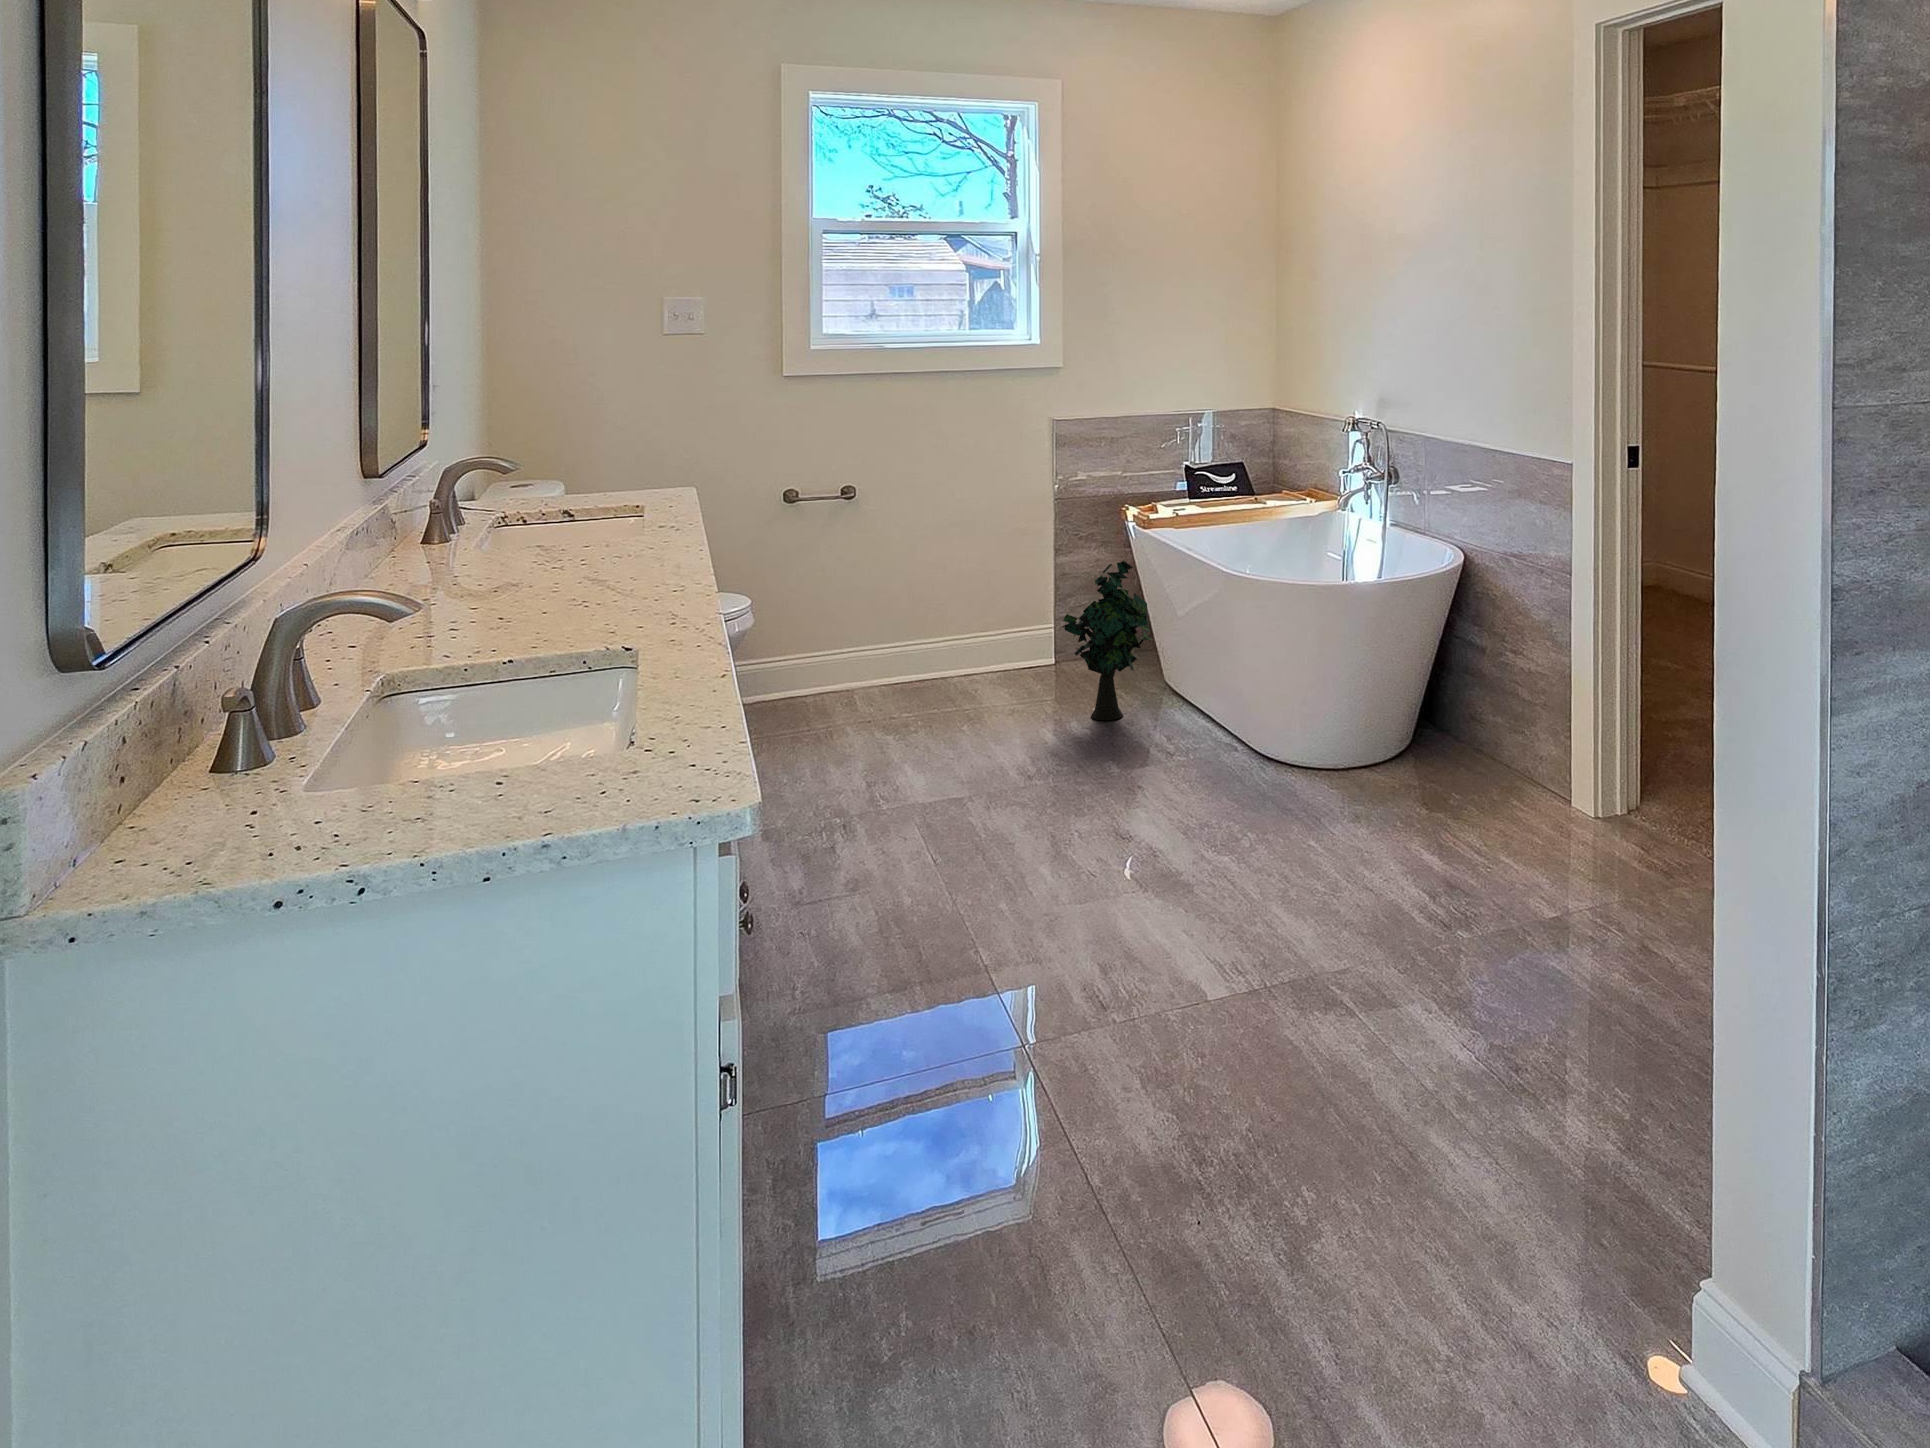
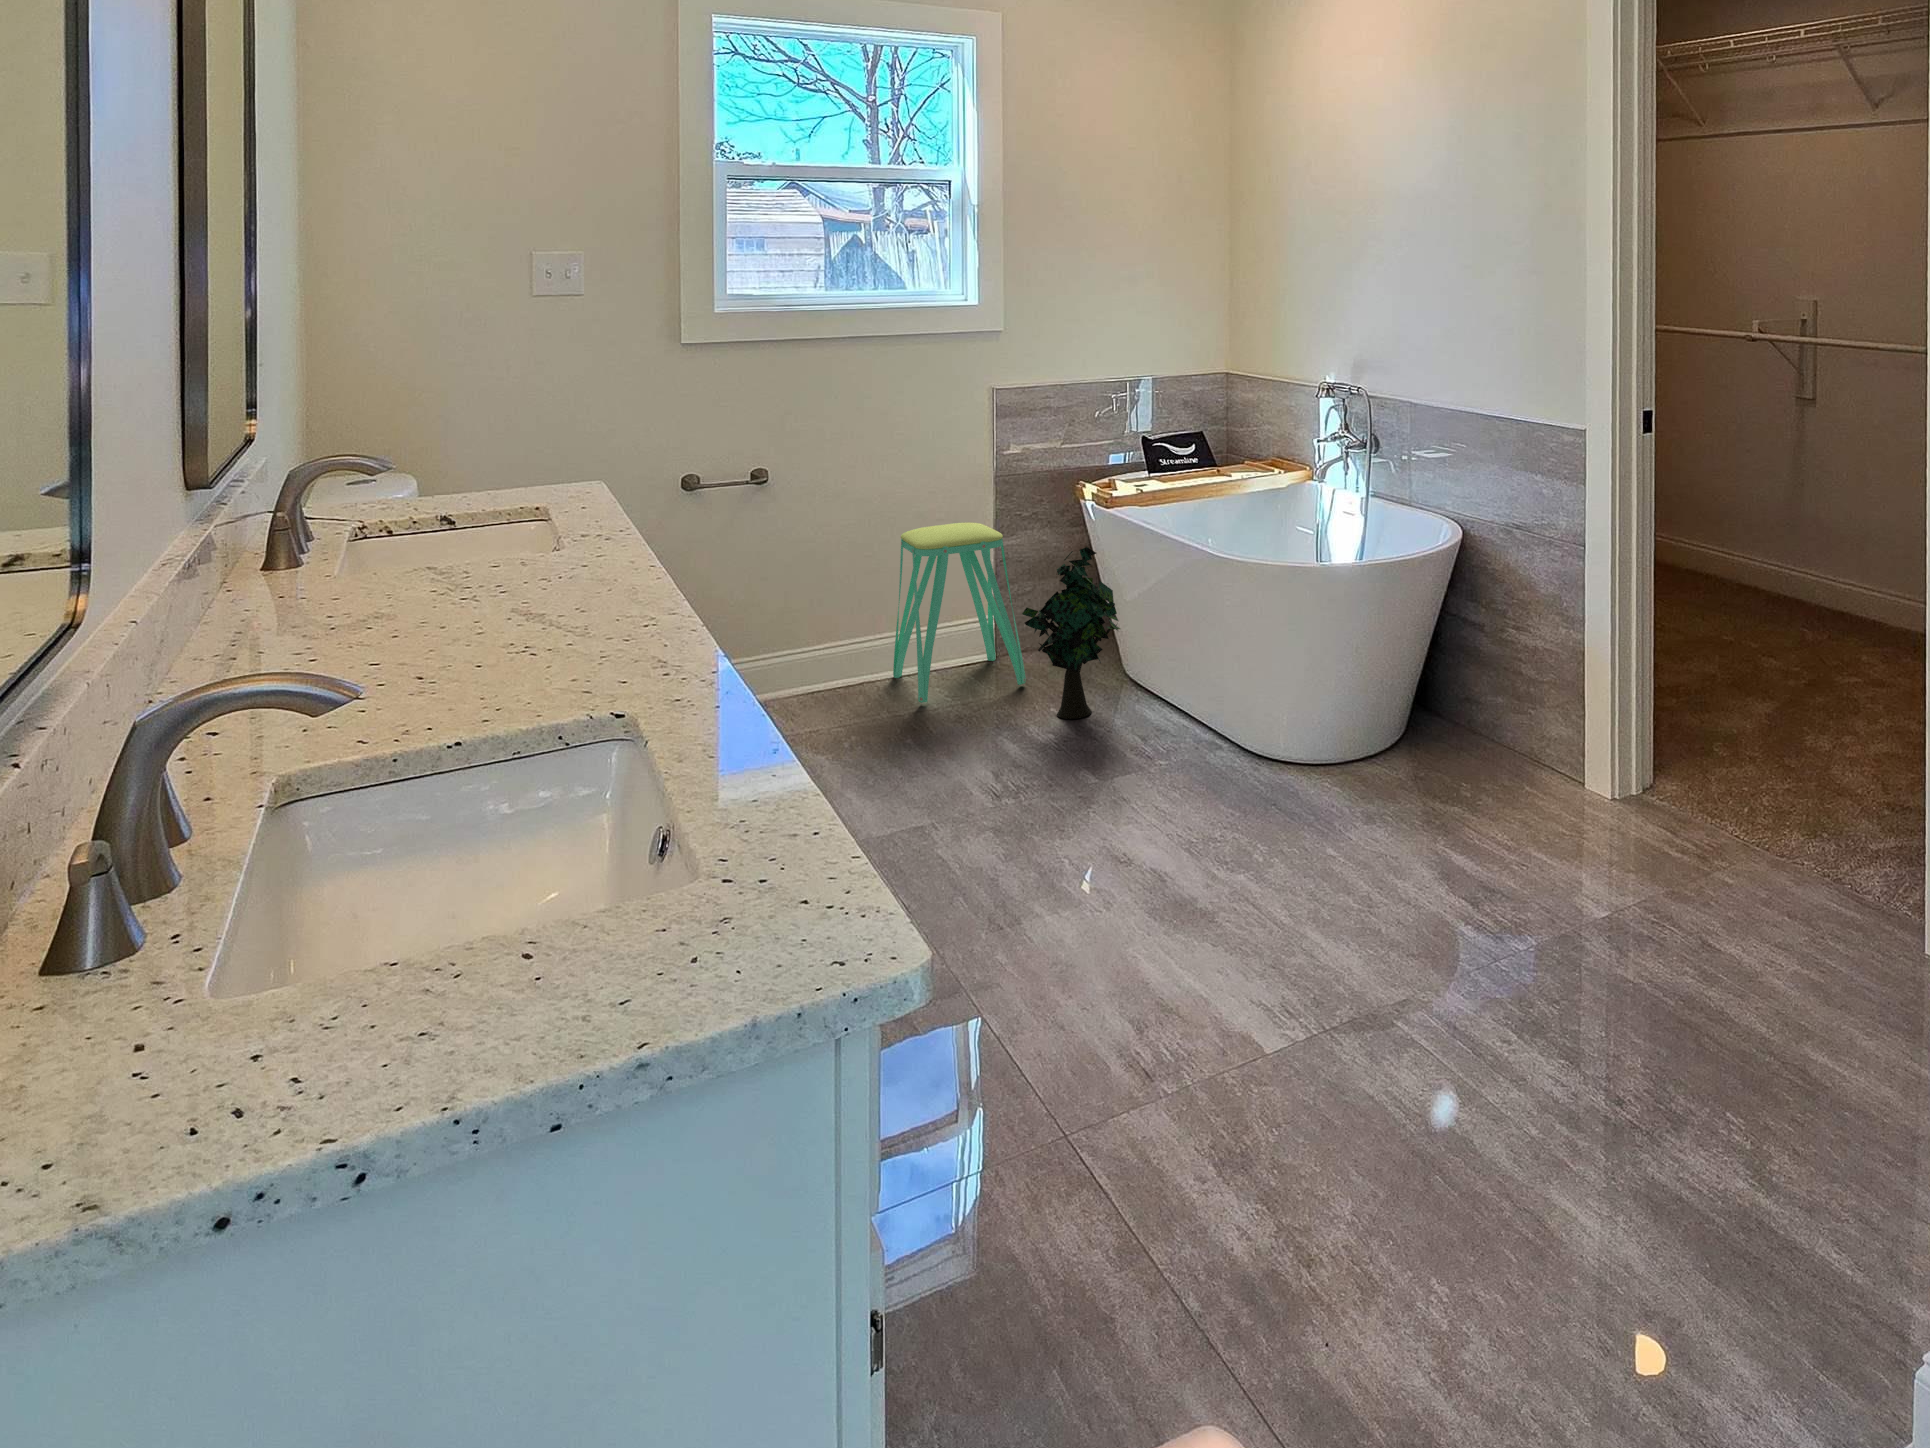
stool: none [956,538,1071,698] -> present [893,522,1026,703]

